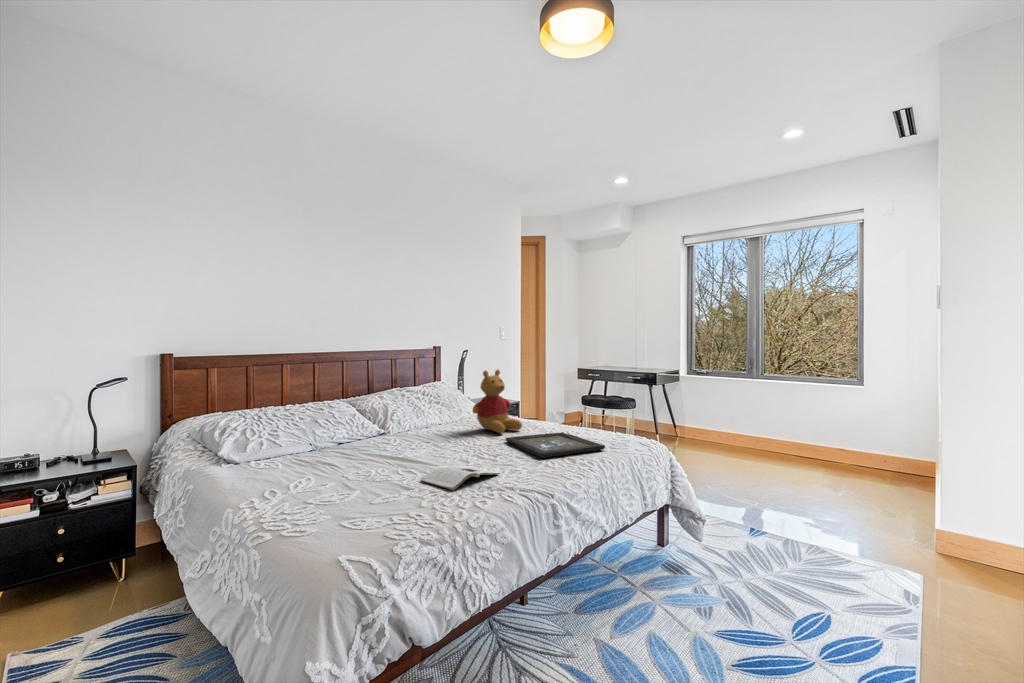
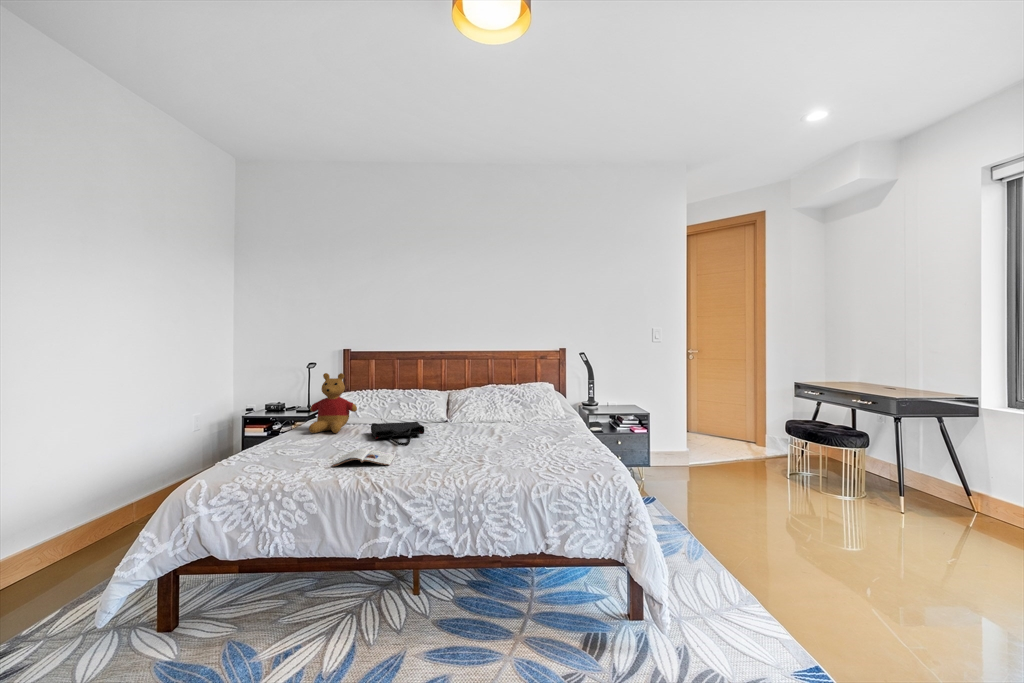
stuffed bear: present [473,370,522,434] -> present [309,373,357,433]
tray: present [506,432,605,458] -> none [451,441,546,469]
tote bag: none [353,434,441,459] -> present [371,422,424,445]

